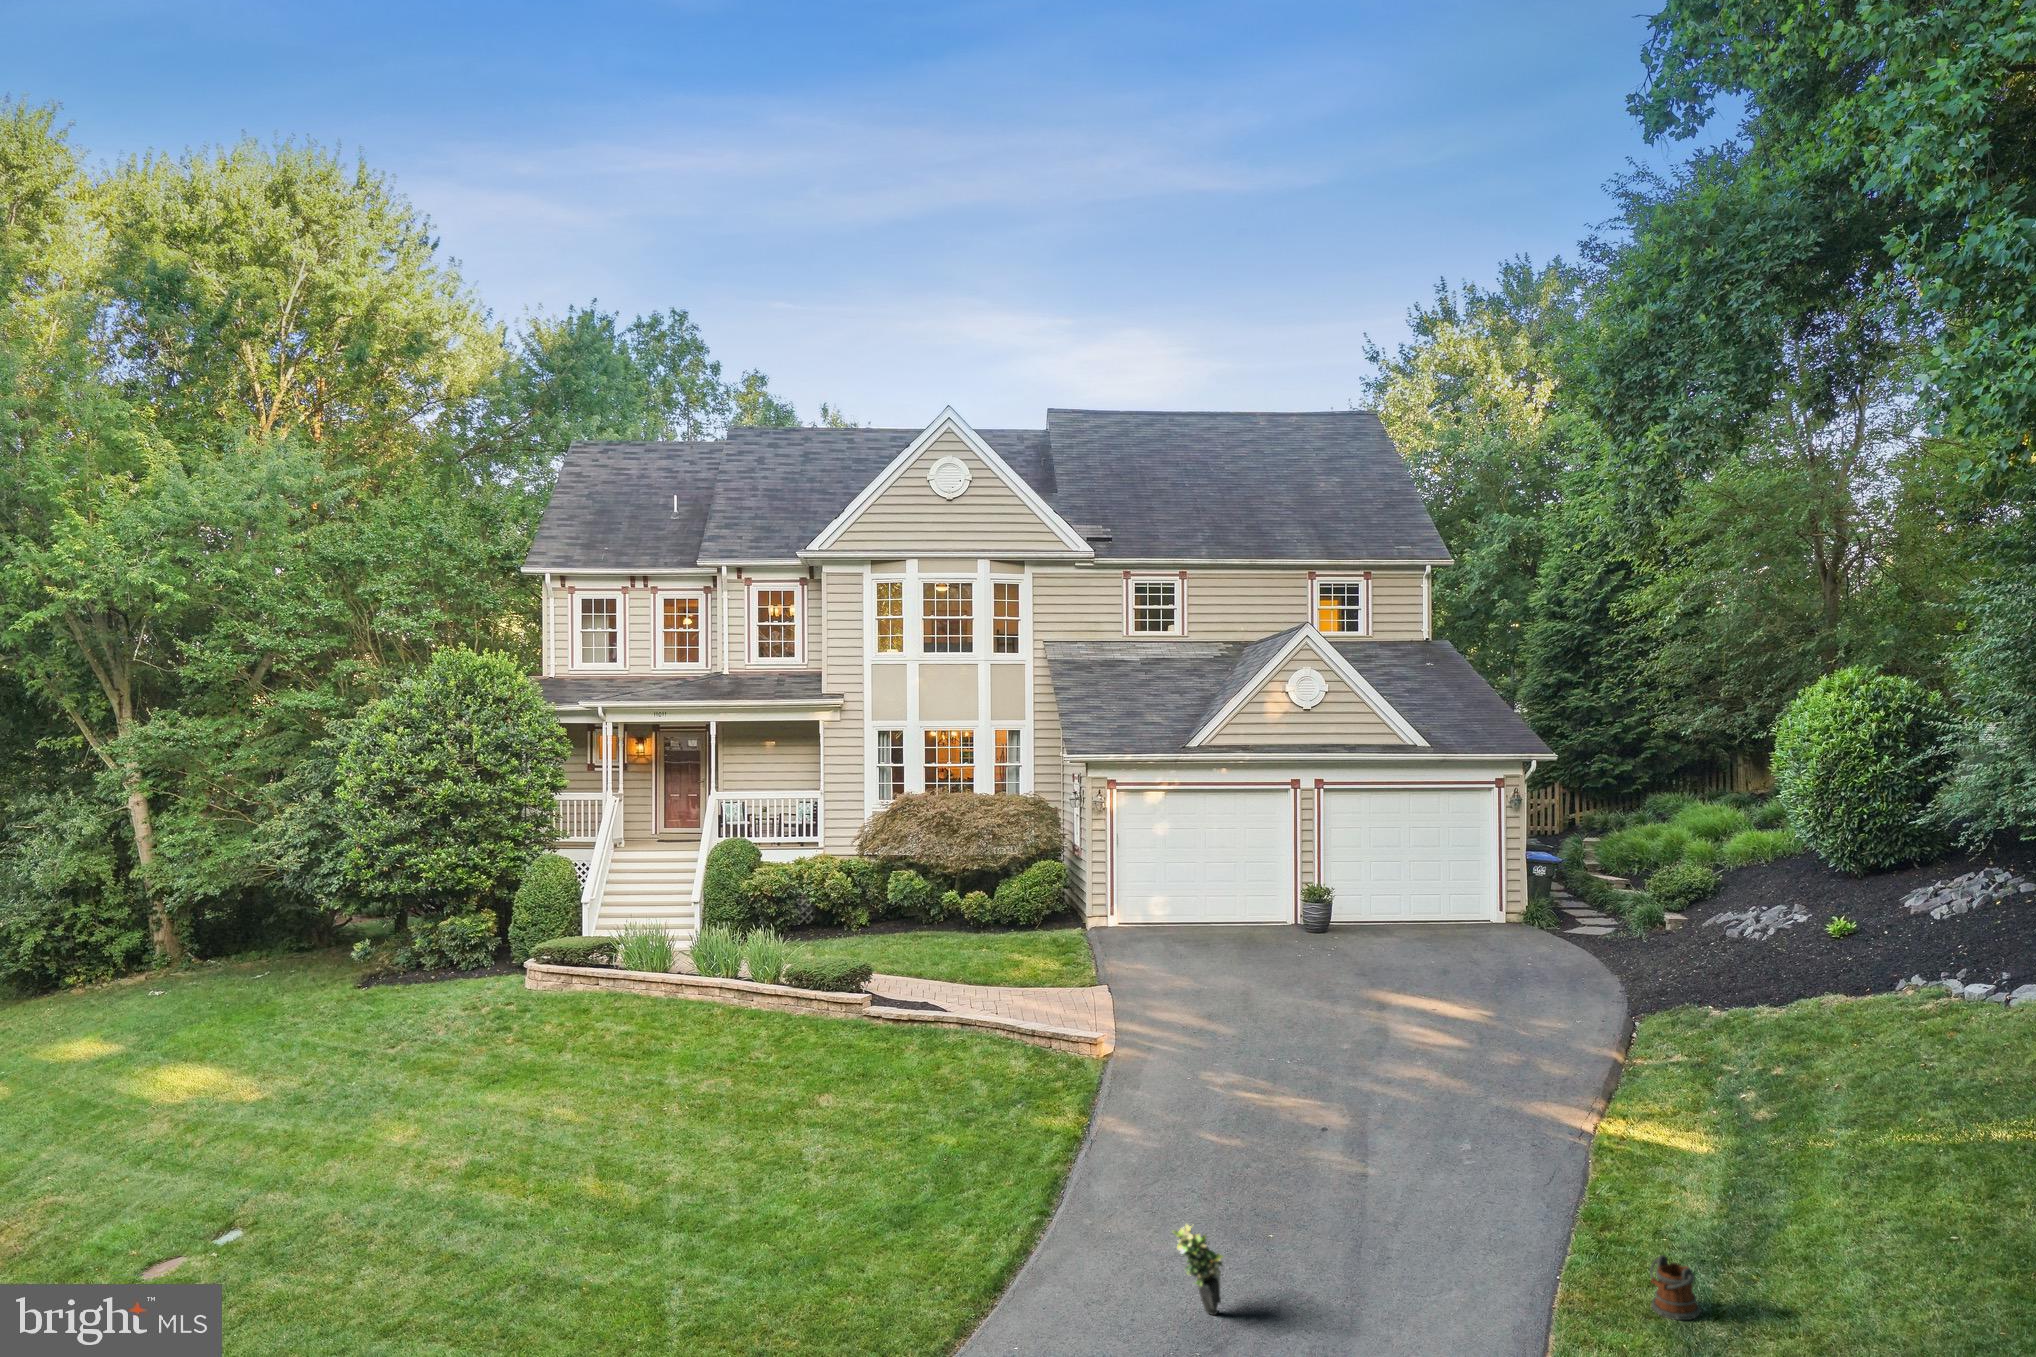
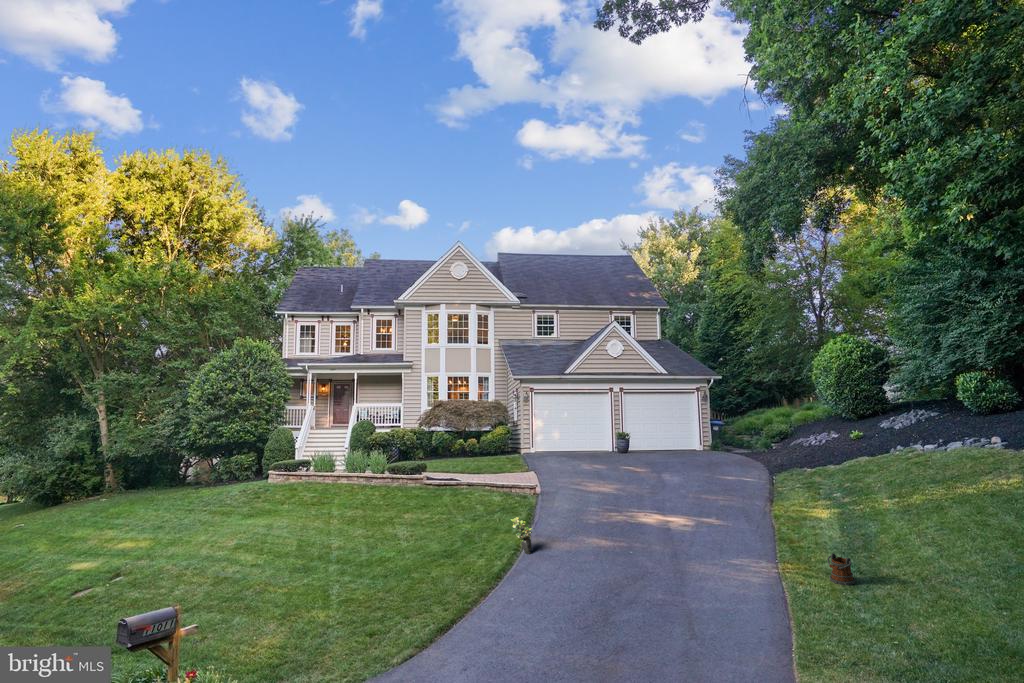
potted plant: present [1172,1224,1223,1315] -> present [511,517,532,554]

